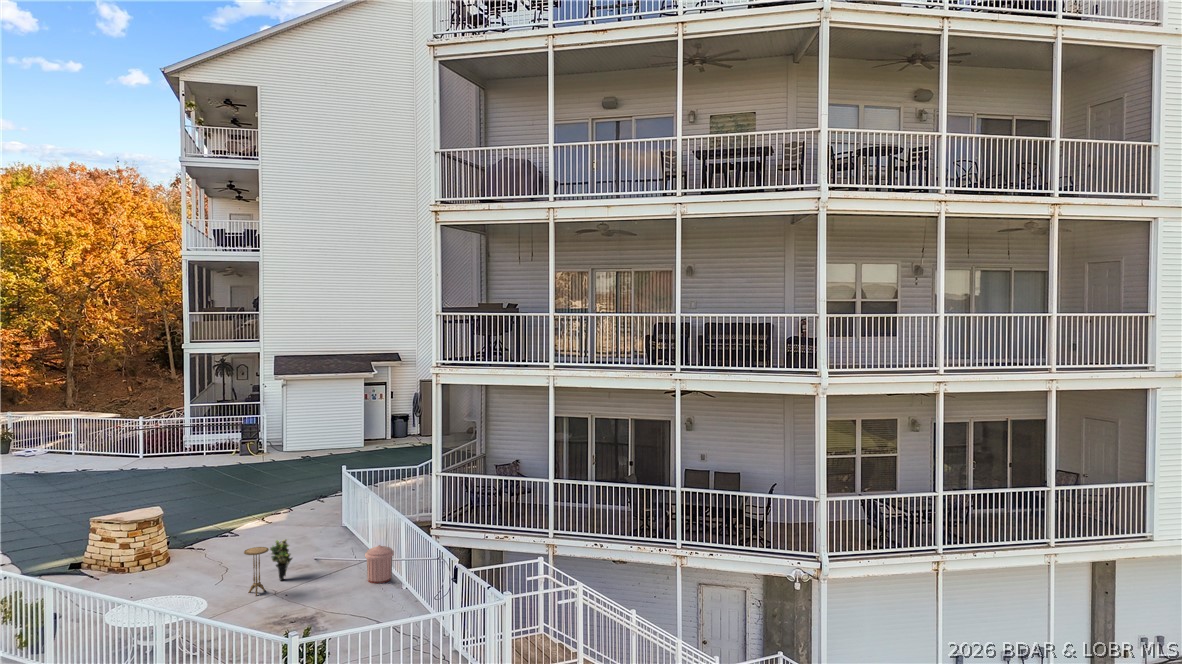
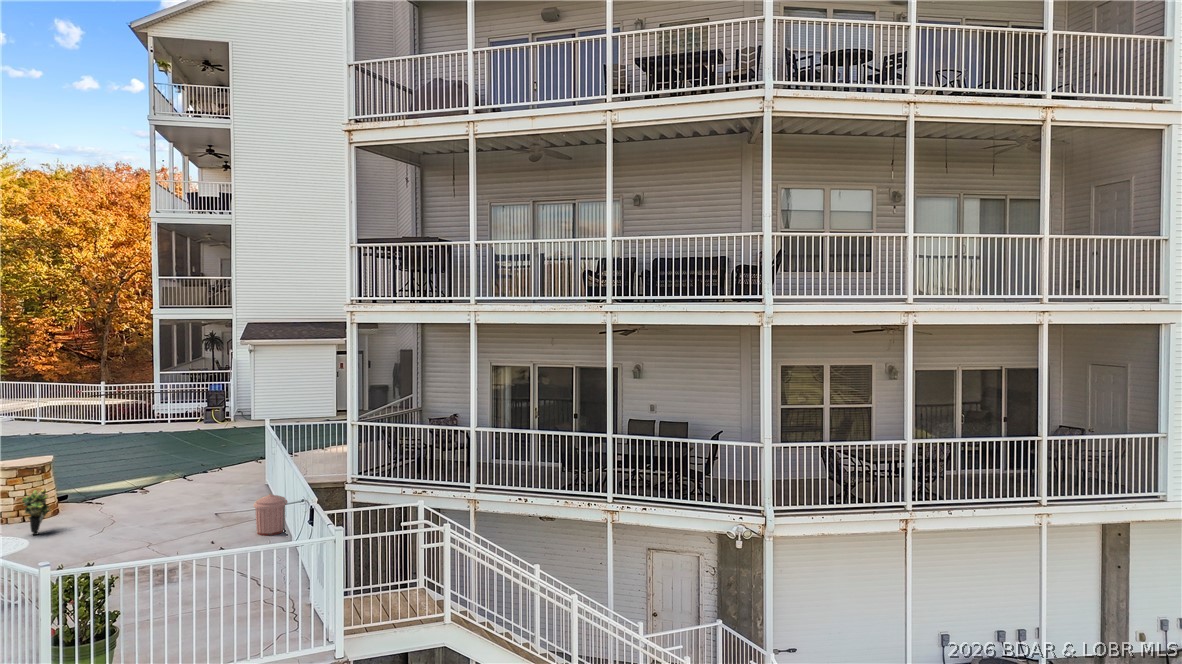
potted plant: present [270,539,292,581] -> present [22,490,50,535]
side table: present [244,547,269,596] -> none [113,492,143,546]

